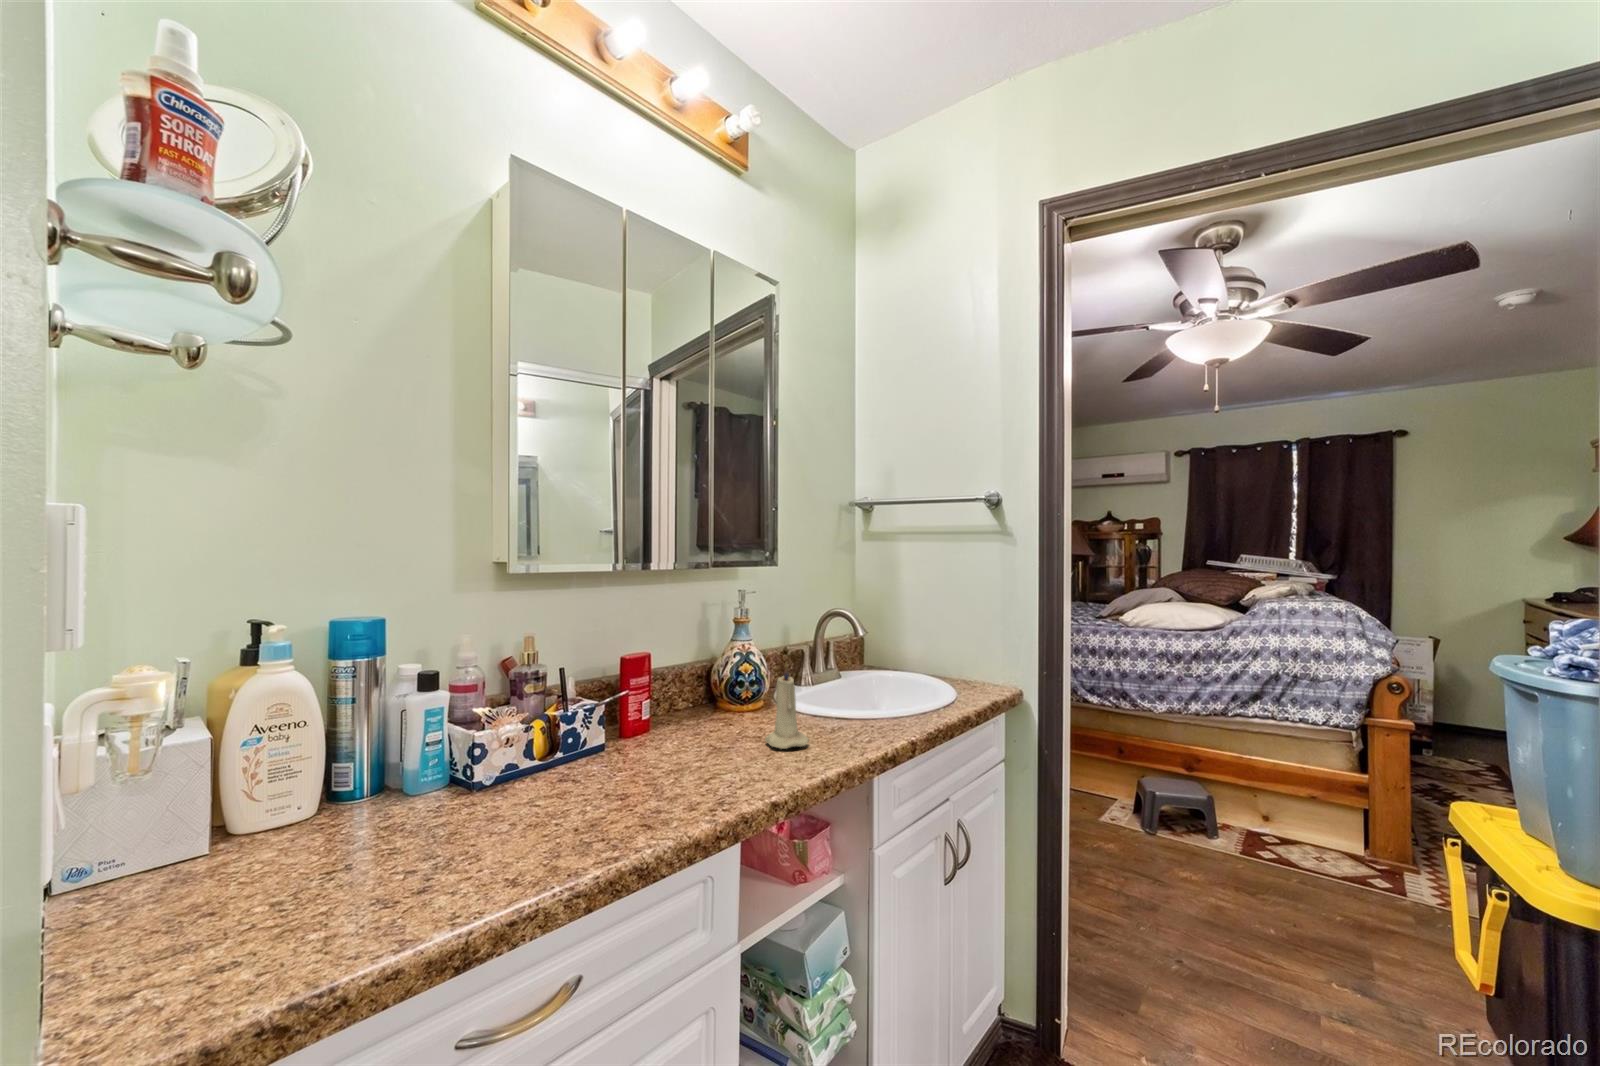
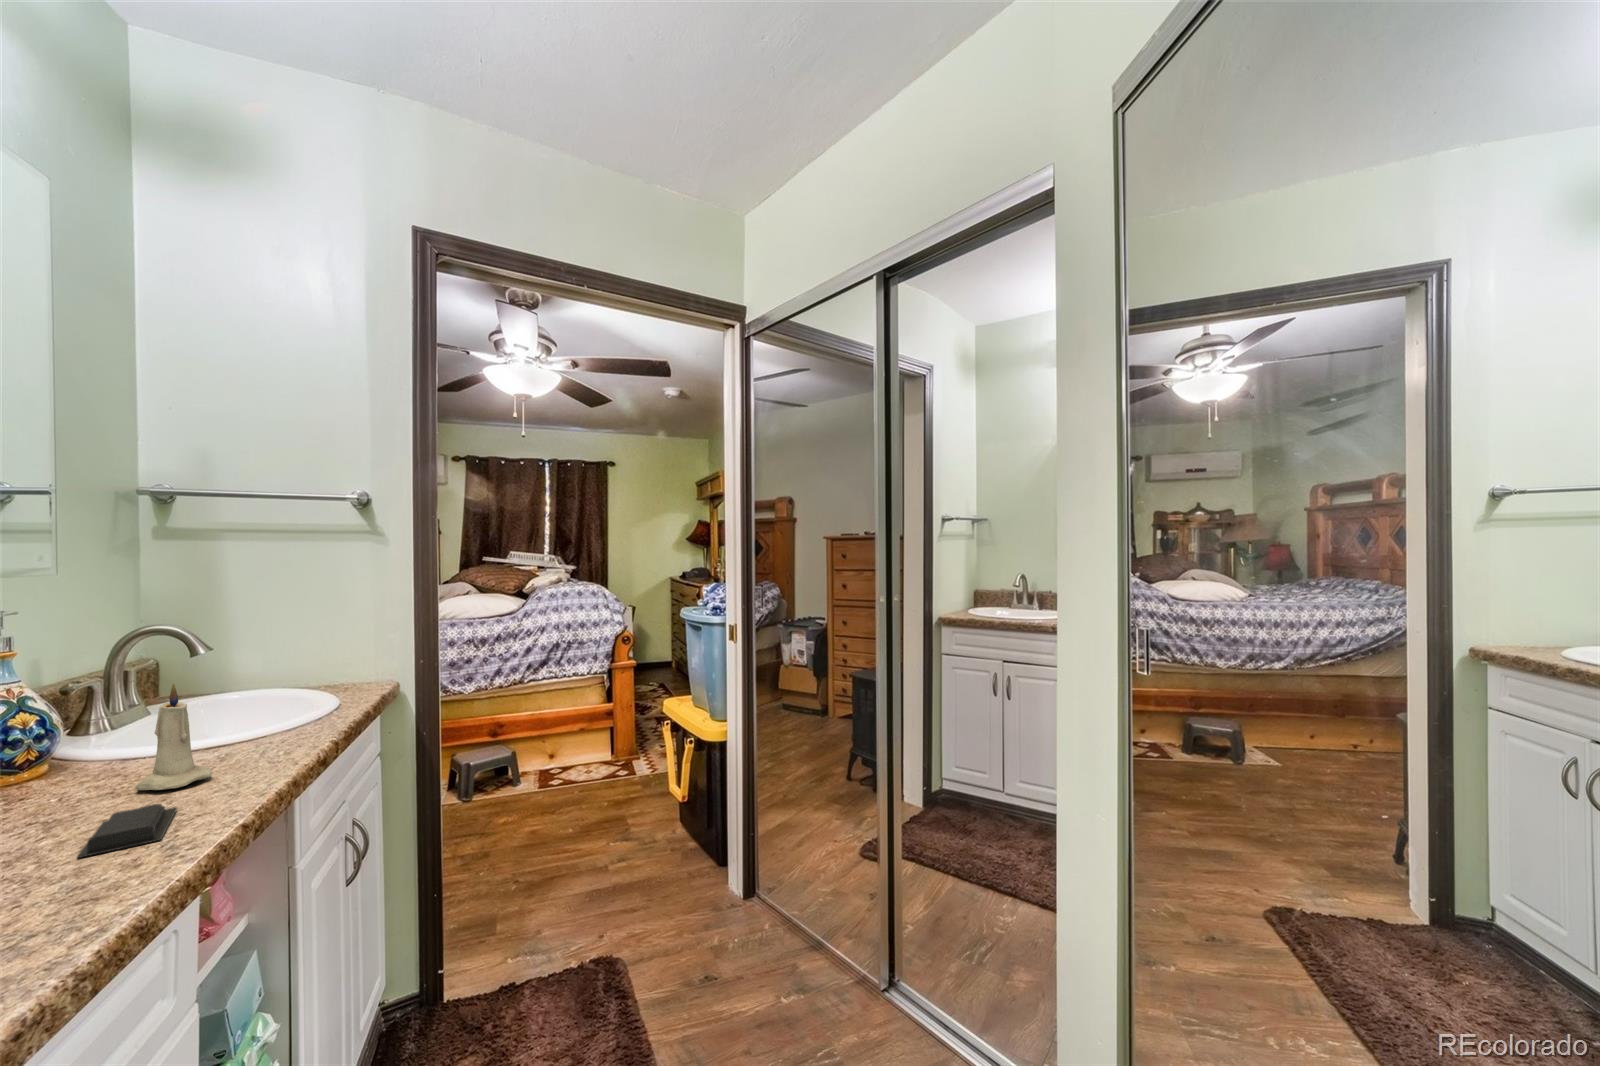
soap bar: none [684,758,761,794] -> present [77,804,177,858]

